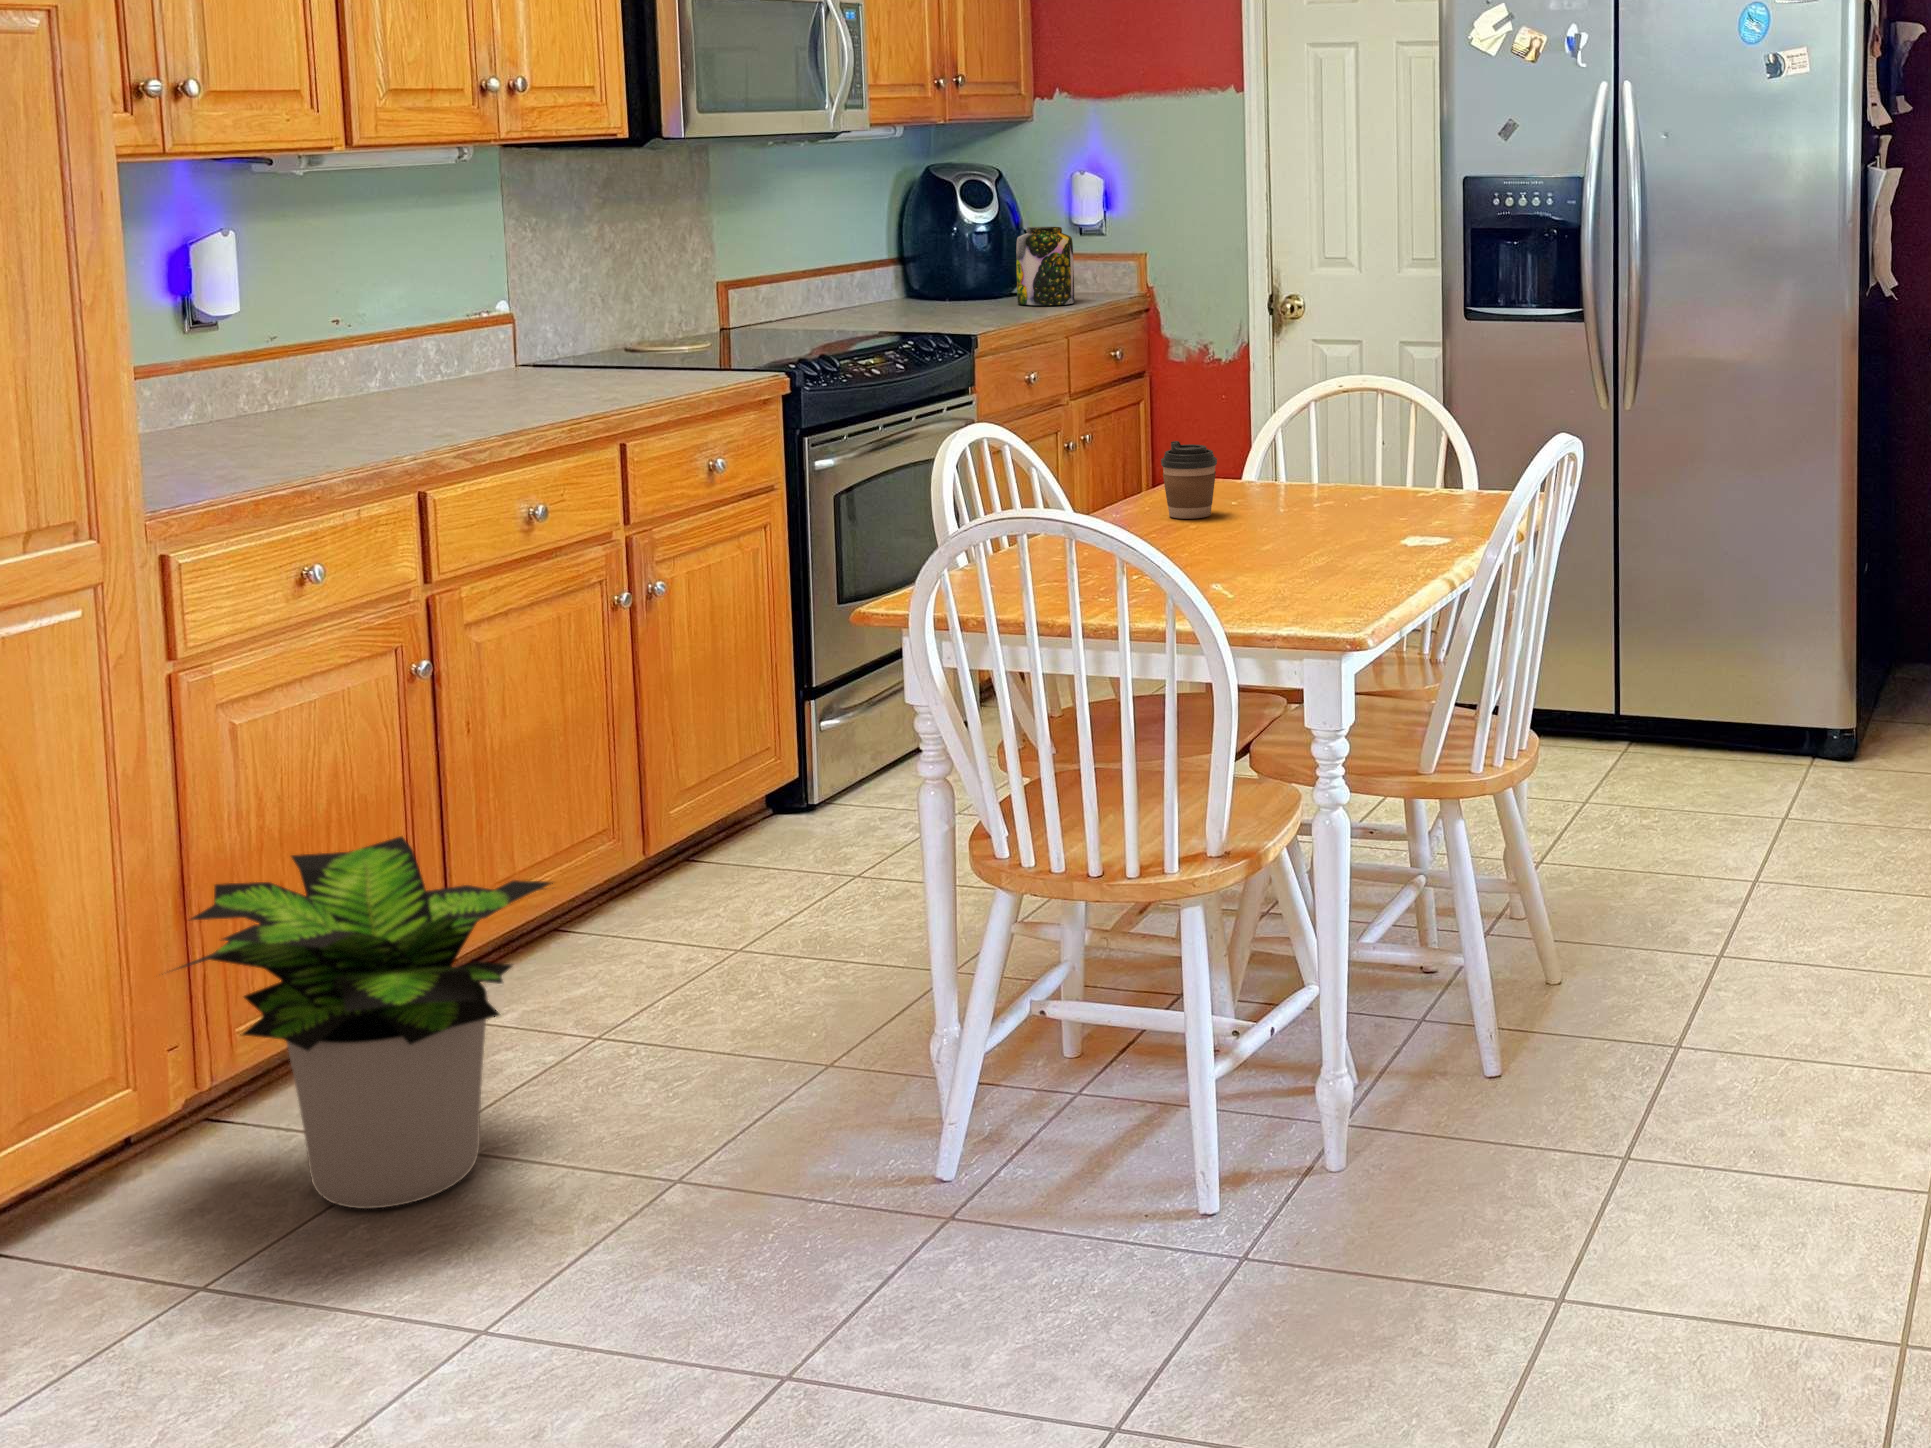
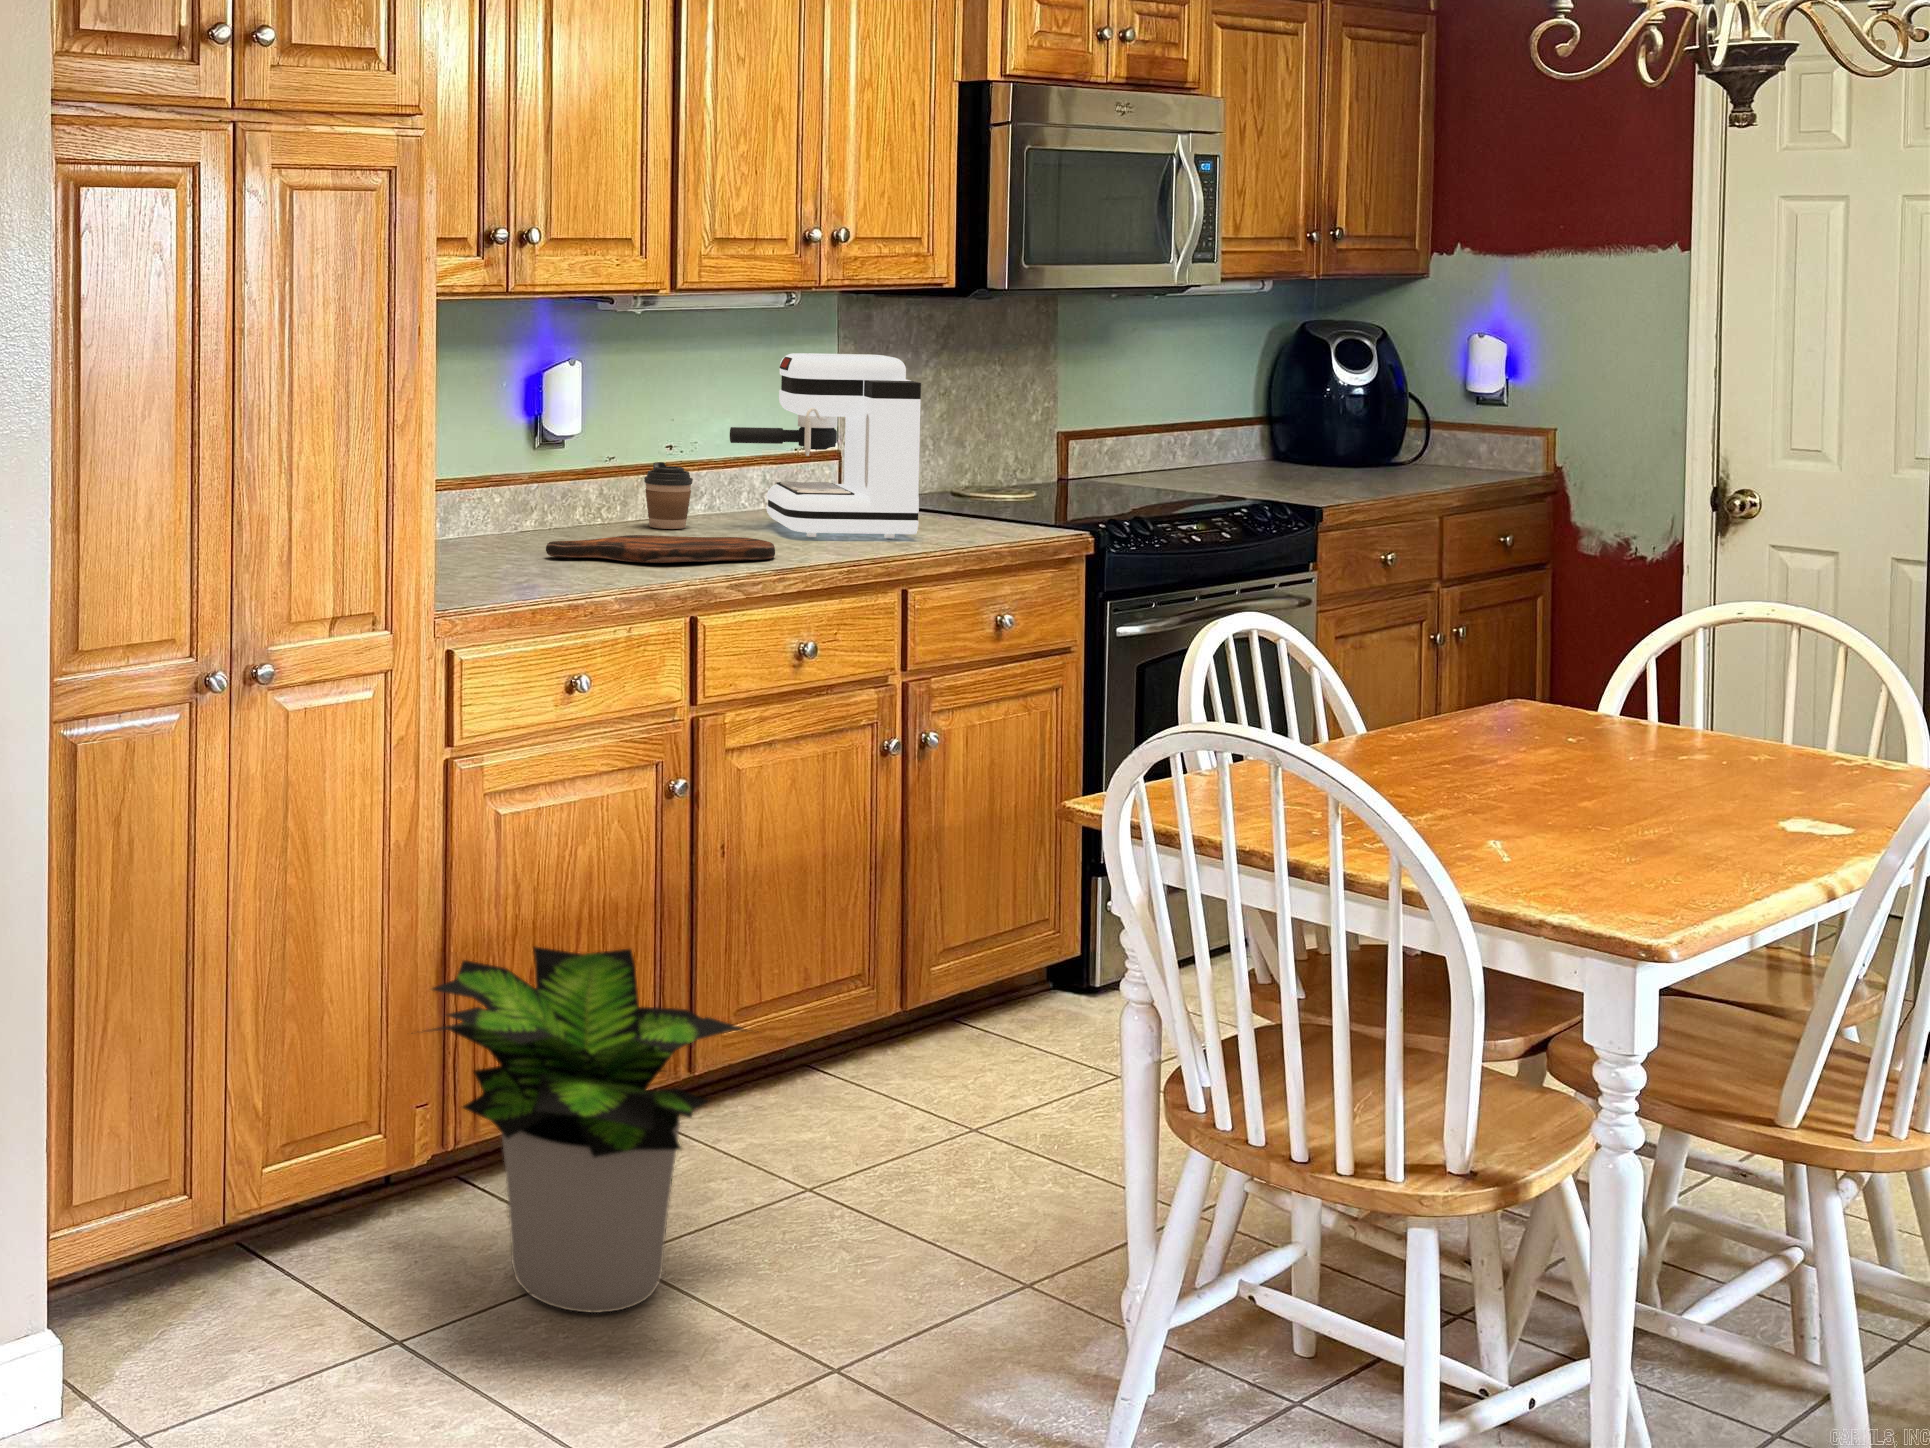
coffee maker: none [410,209,624,400] -> present [730,353,921,538]
jar: present [1016,227,1074,305] -> none [1391,397,1460,485]
cutting board: none [227,406,489,446] -> present [546,535,775,563]
coffee cup: present [1161,441,1217,519] -> present [644,462,693,529]

